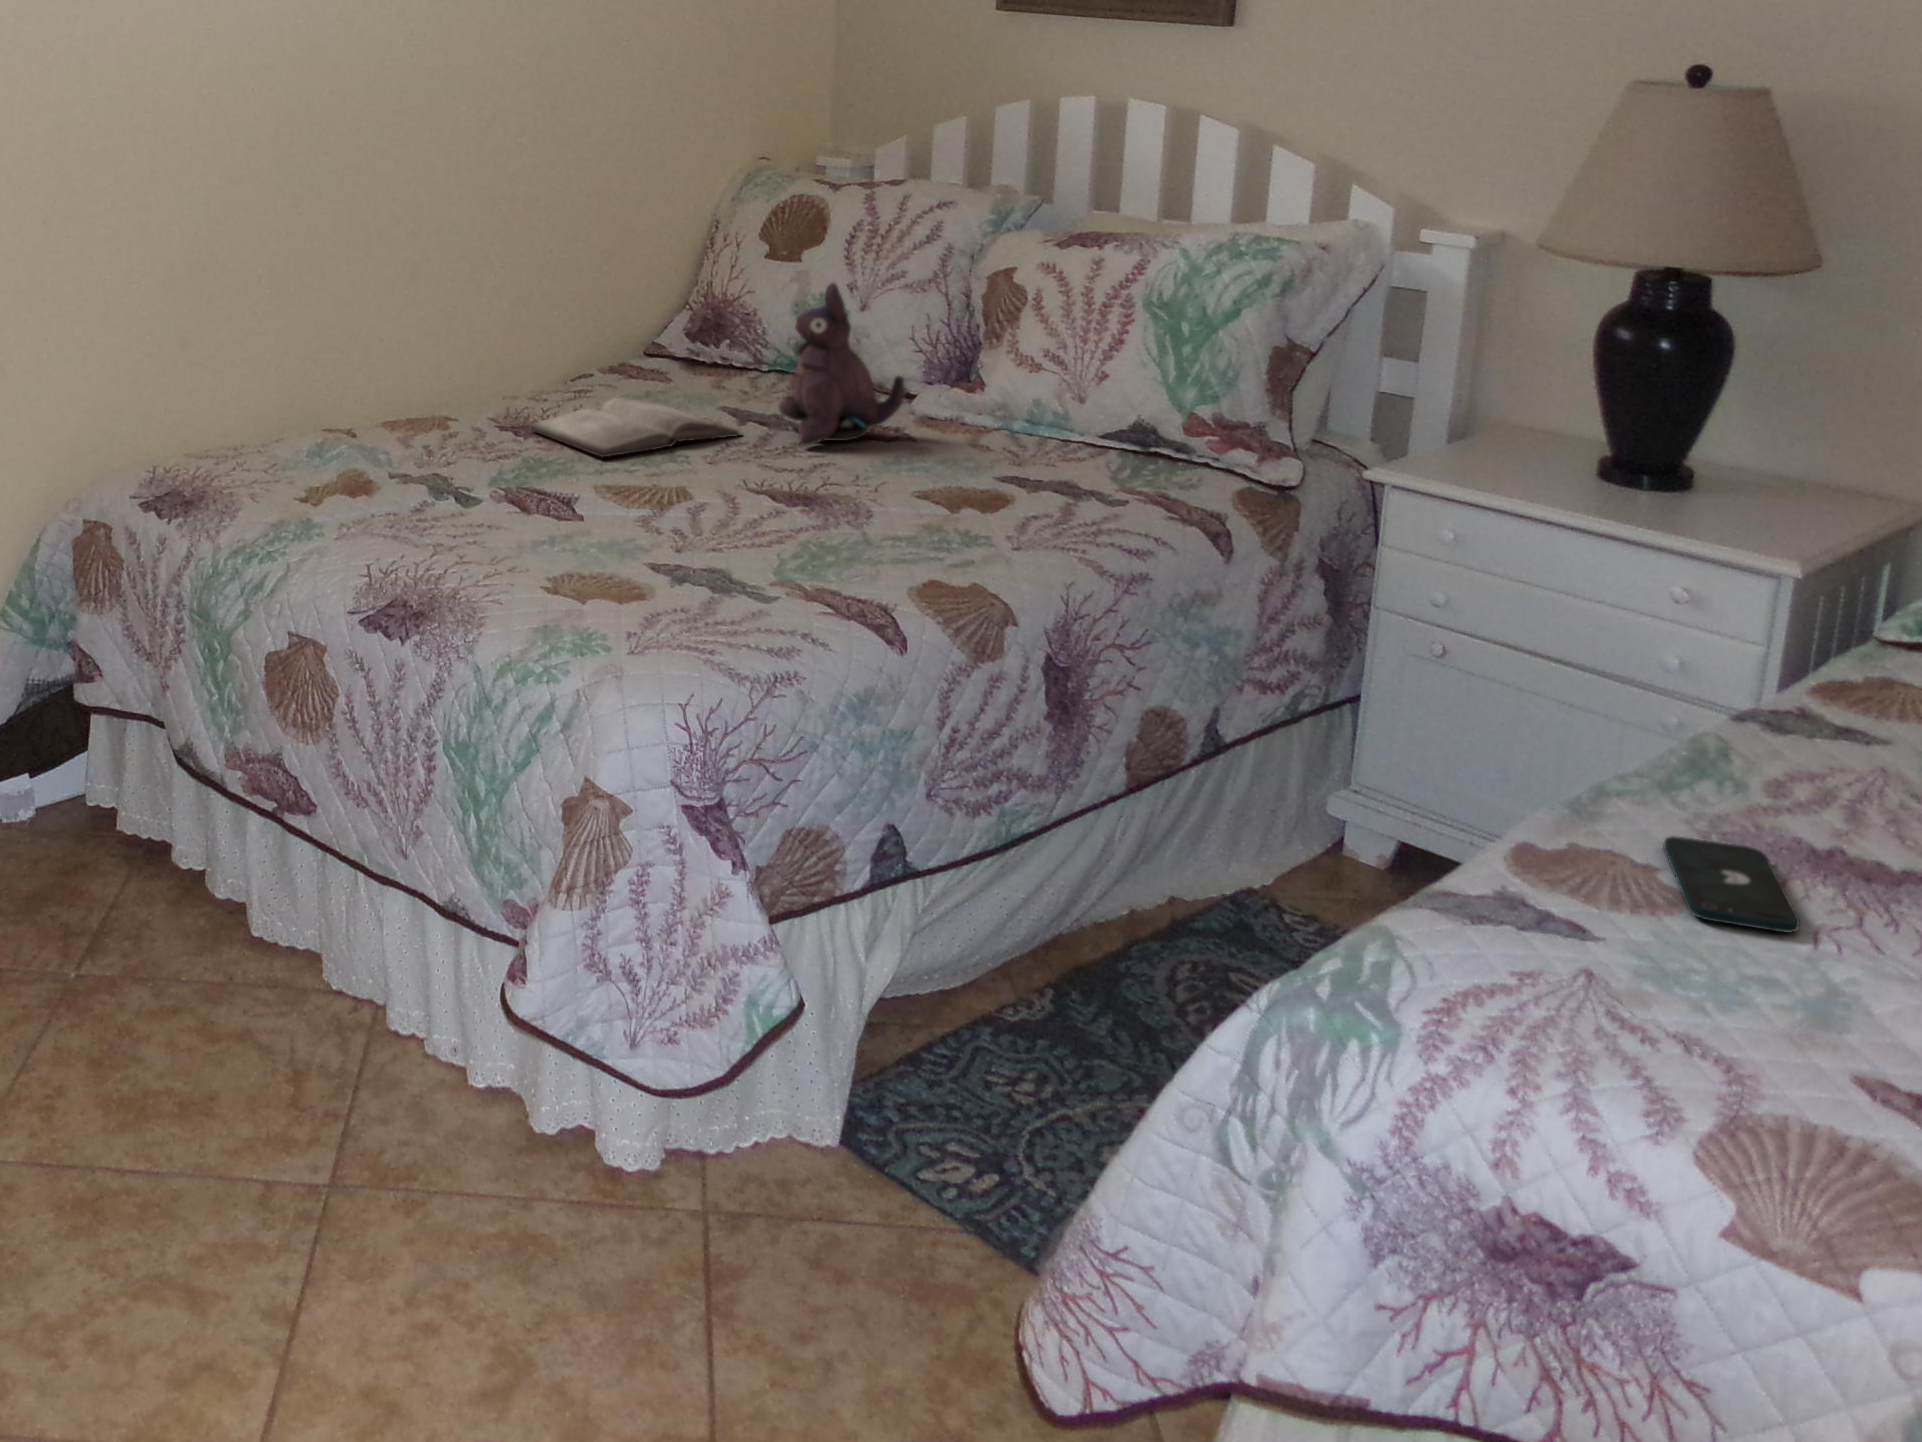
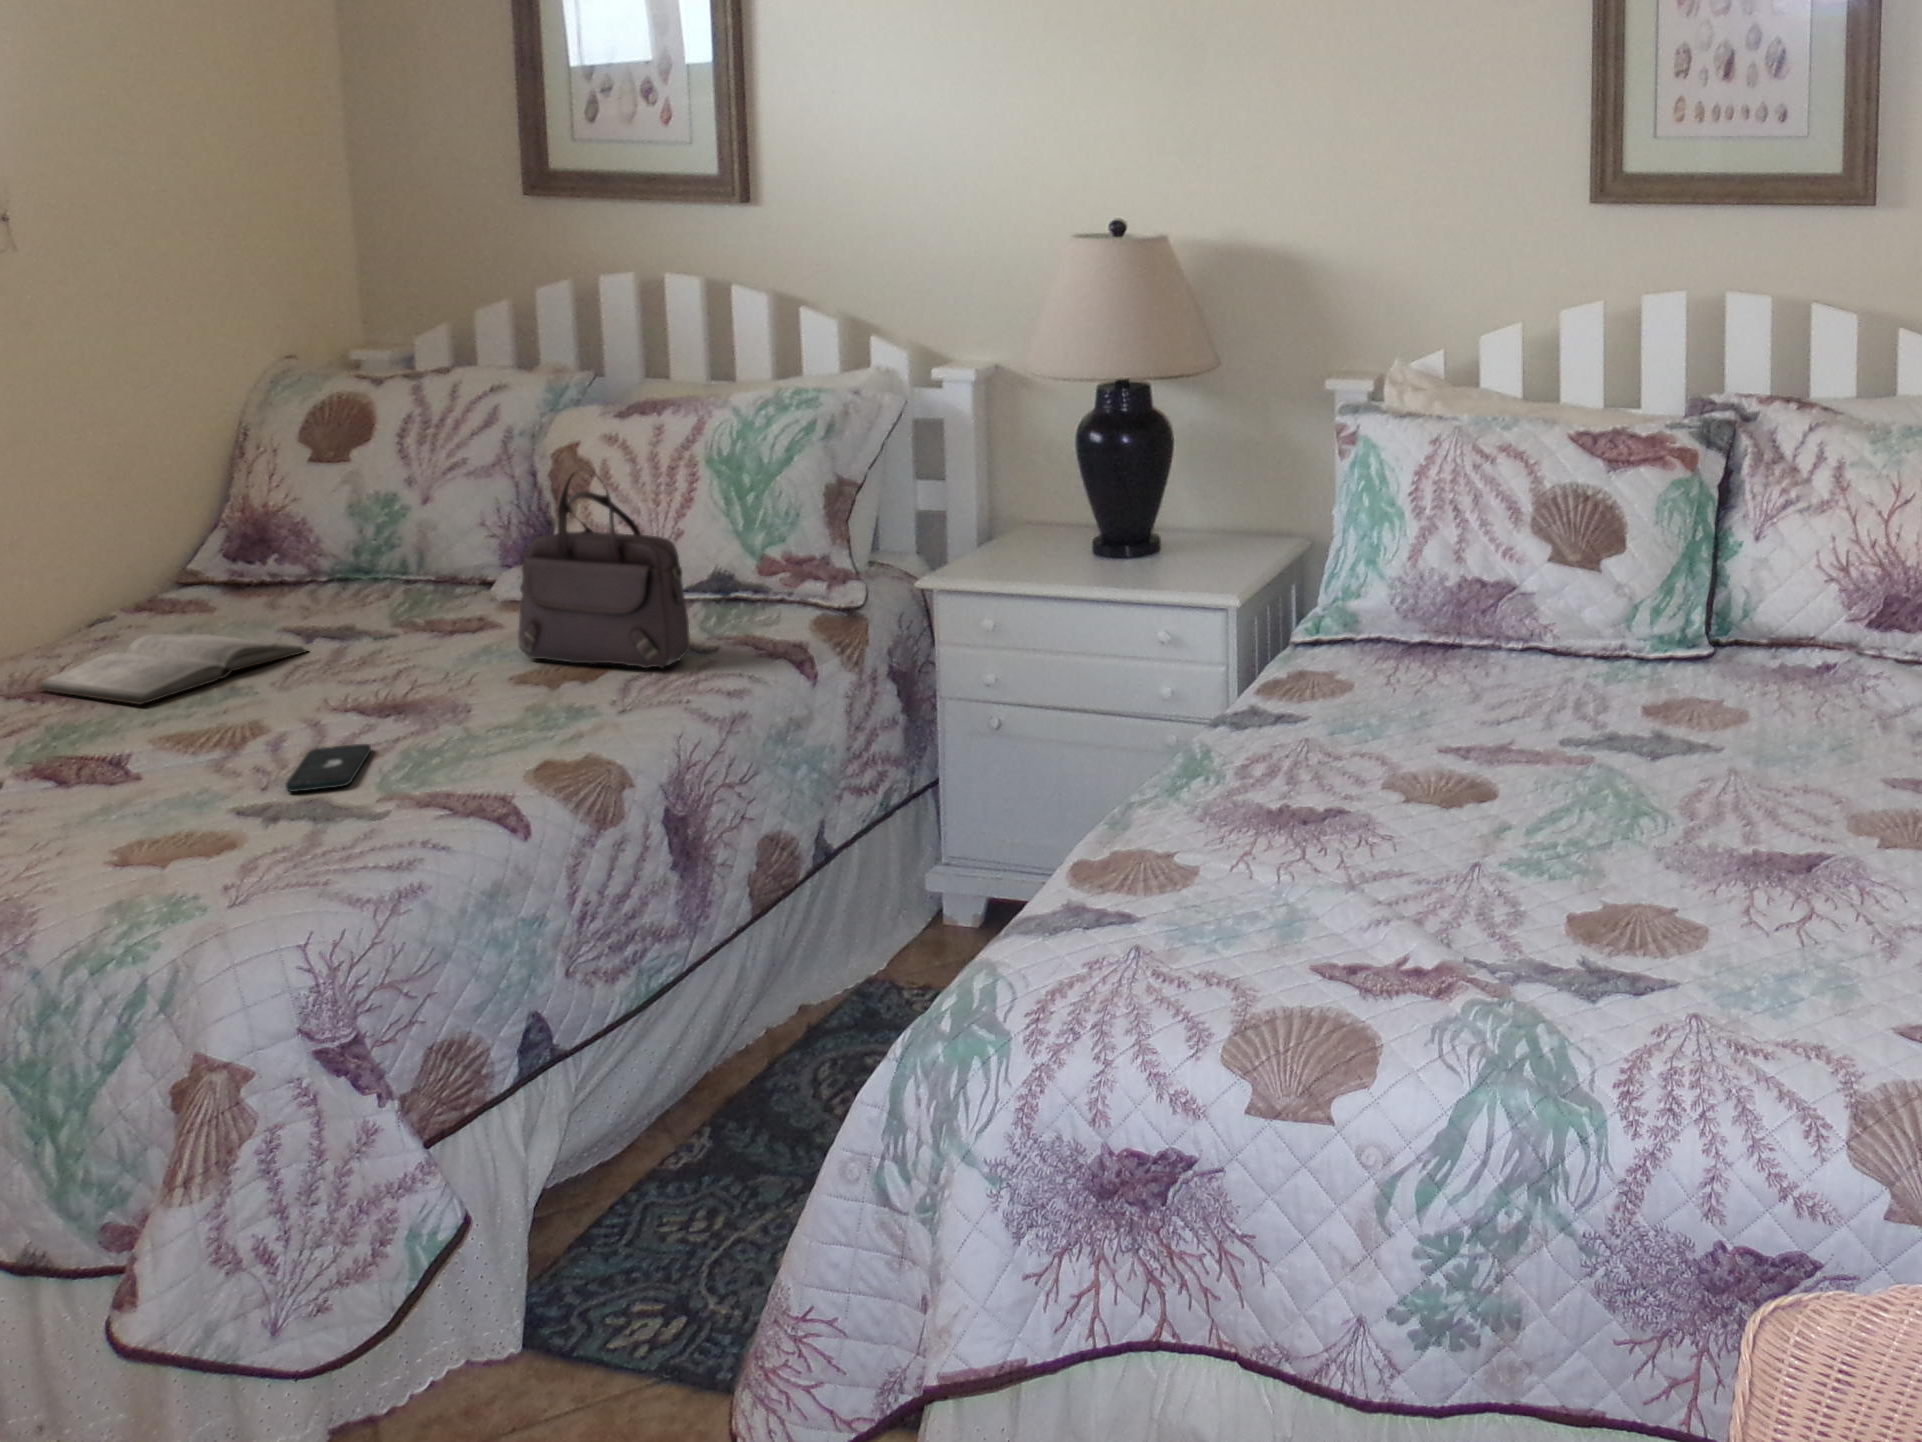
plush toy: present [778,283,905,445] -> none [346,478,485,651]
handbag: none [926,293,1098,512] -> present [518,470,690,668]
smartphone: present [1664,836,1800,933] -> present [286,744,371,792]

